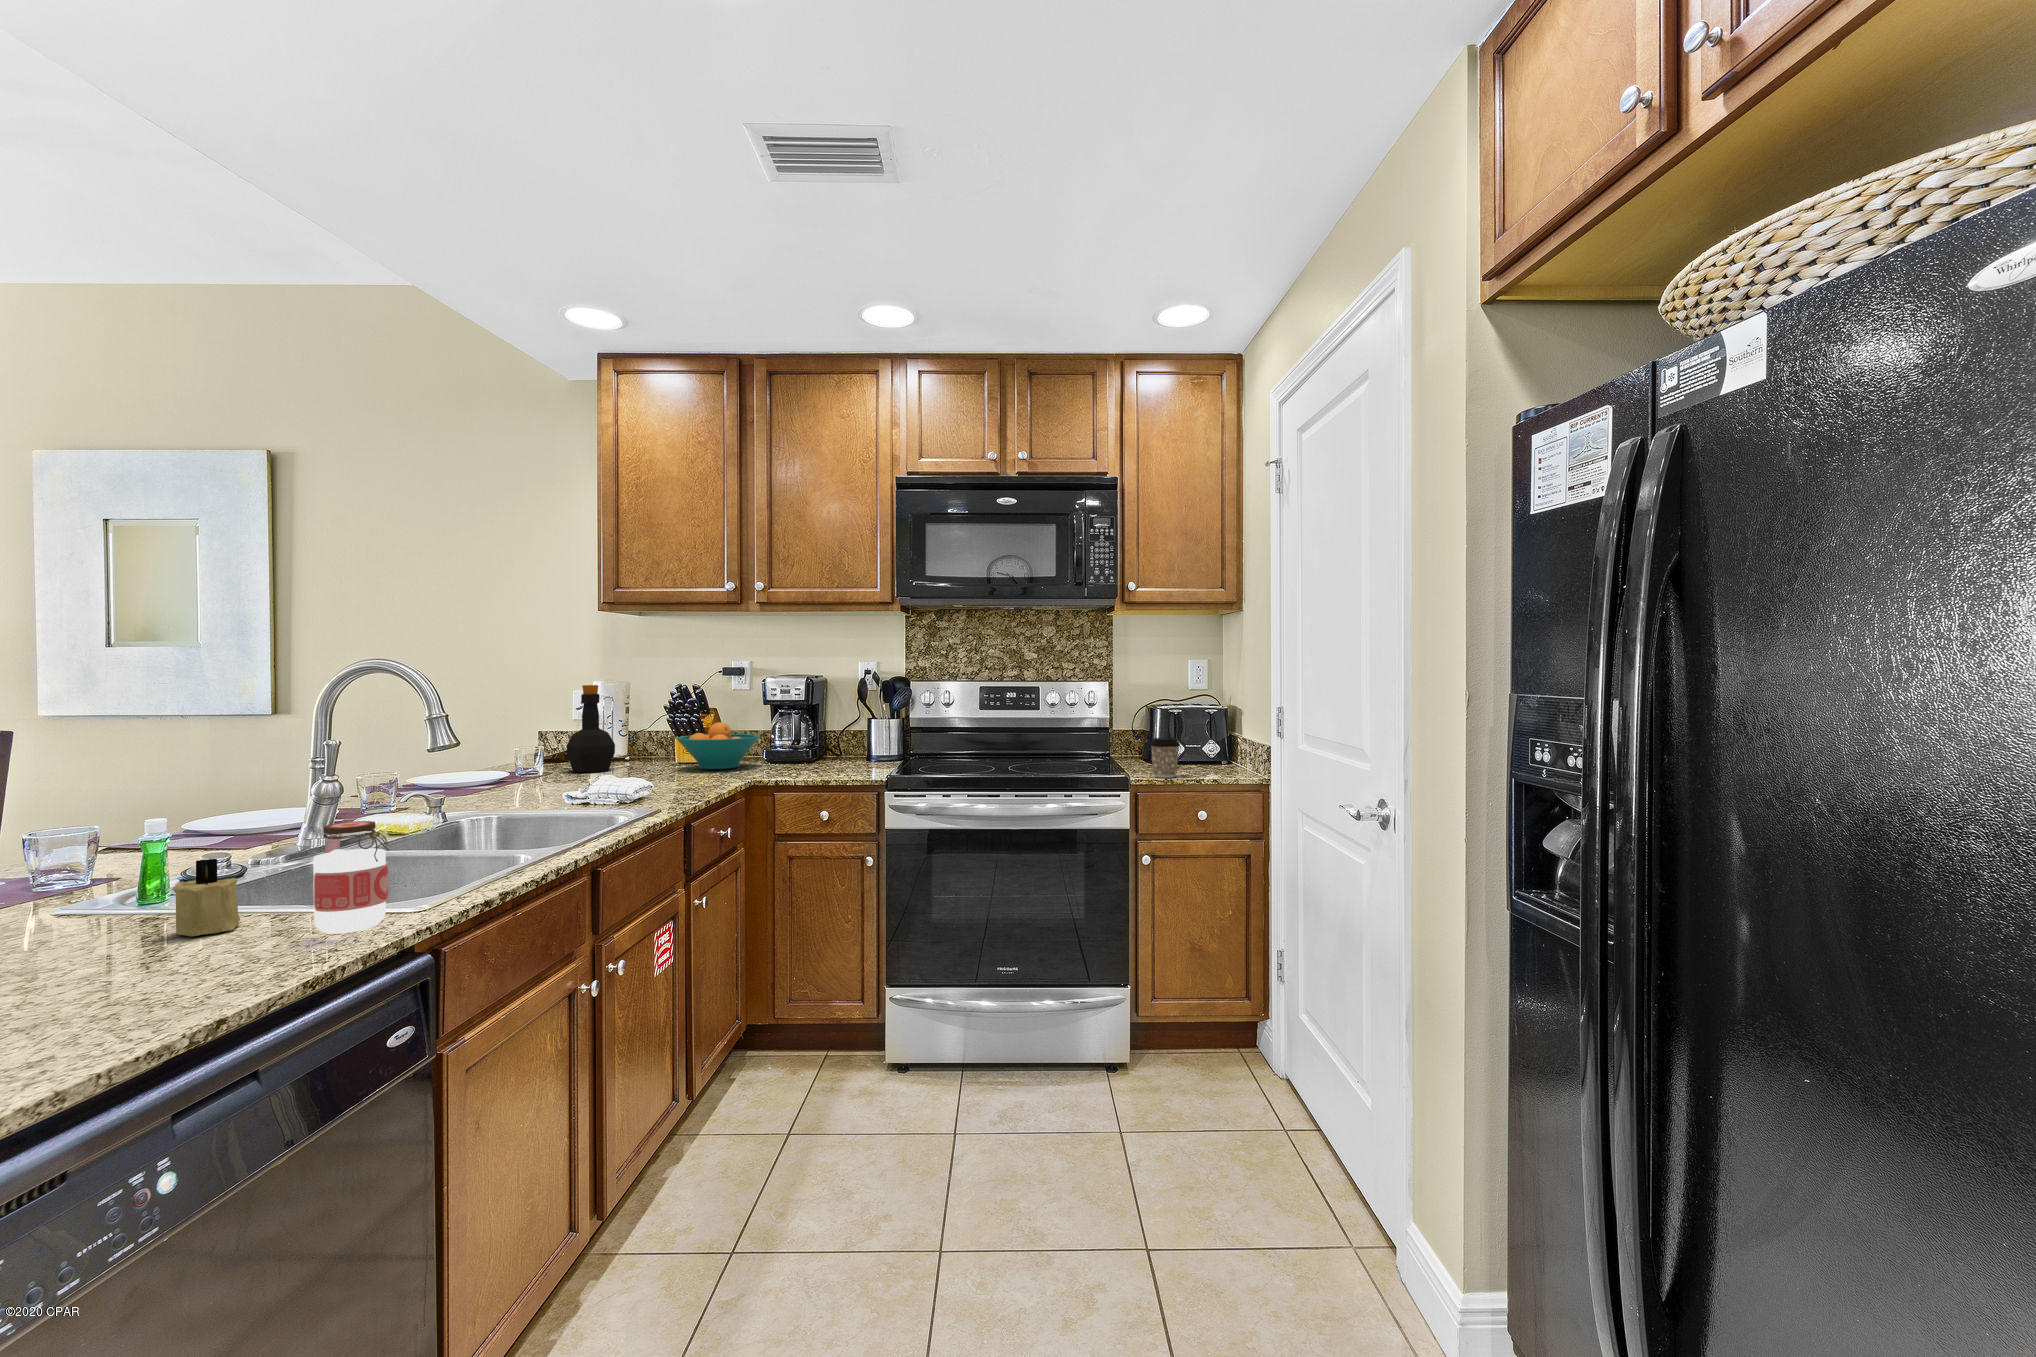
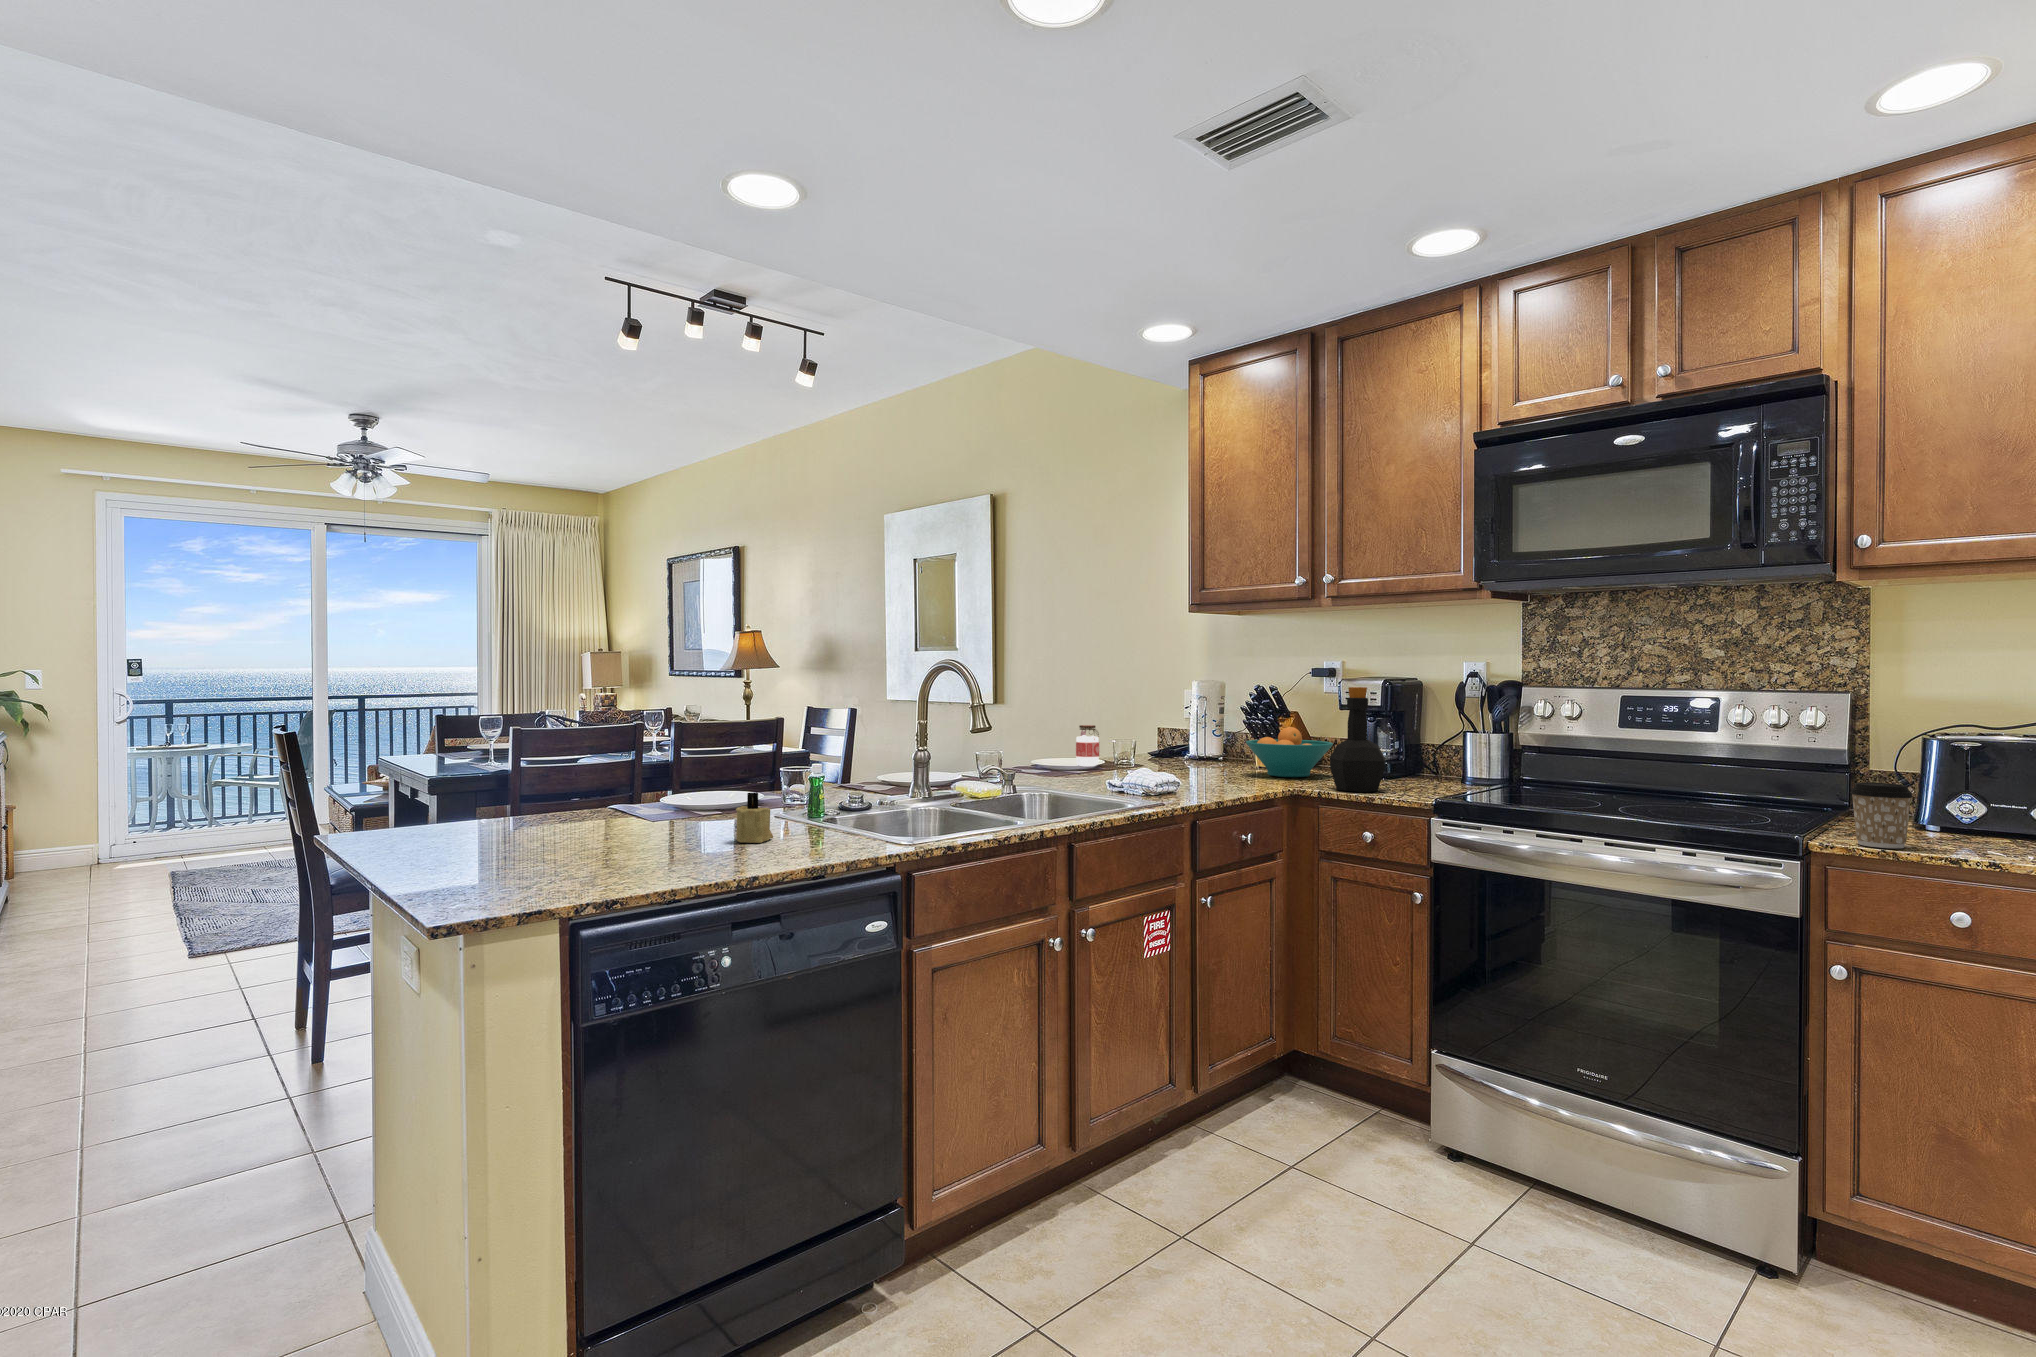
bottle: present [567,685,615,772] -> present [1330,687,1385,792]
jar: present [314,821,389,934] -> present [1076,725,1099,766]

